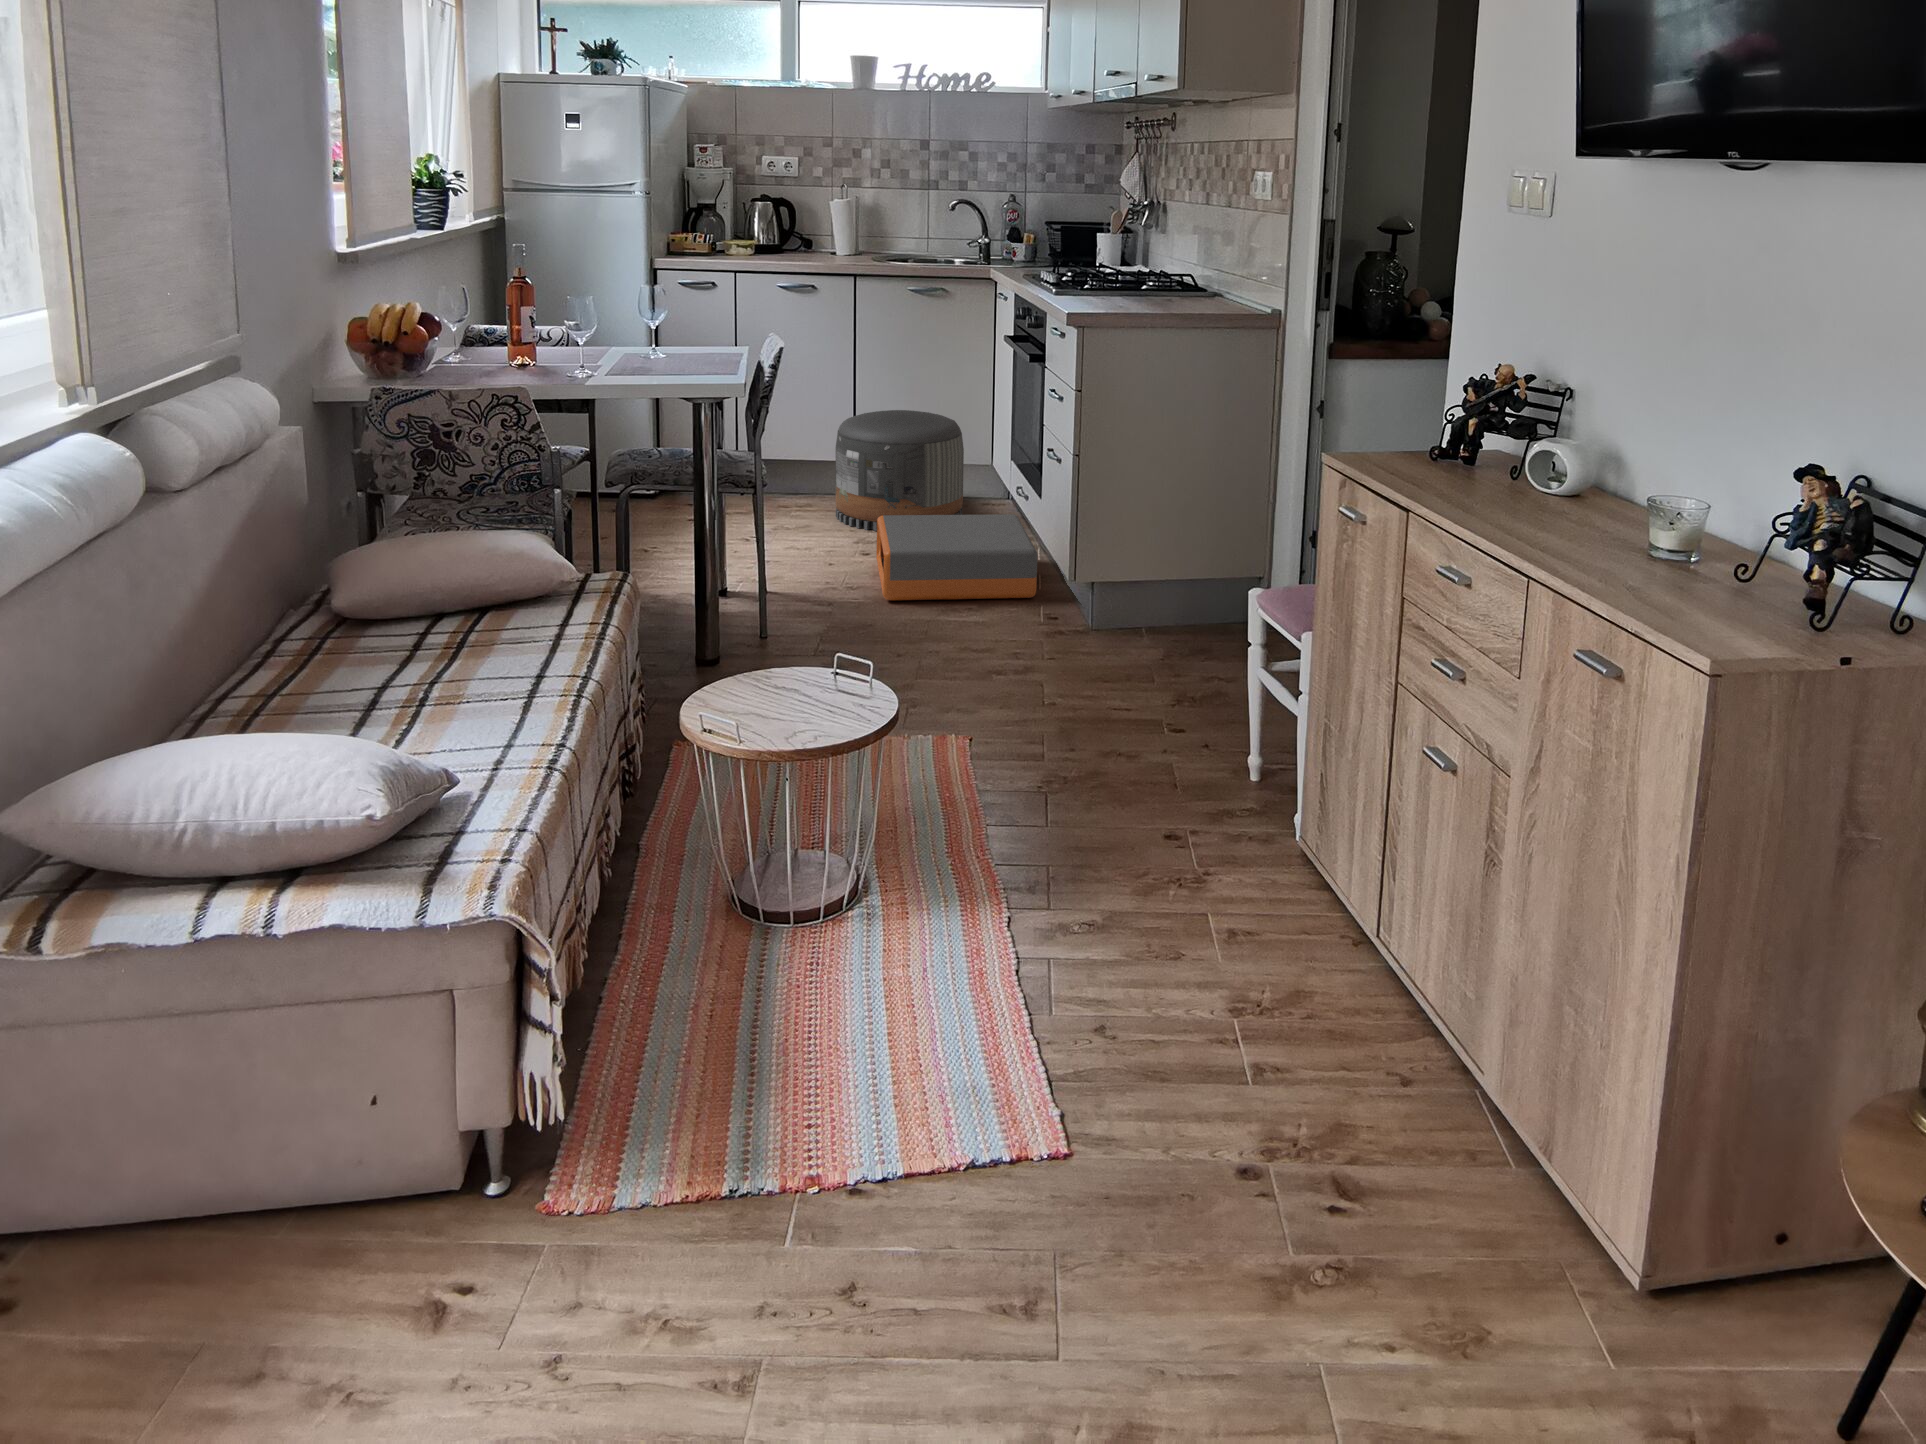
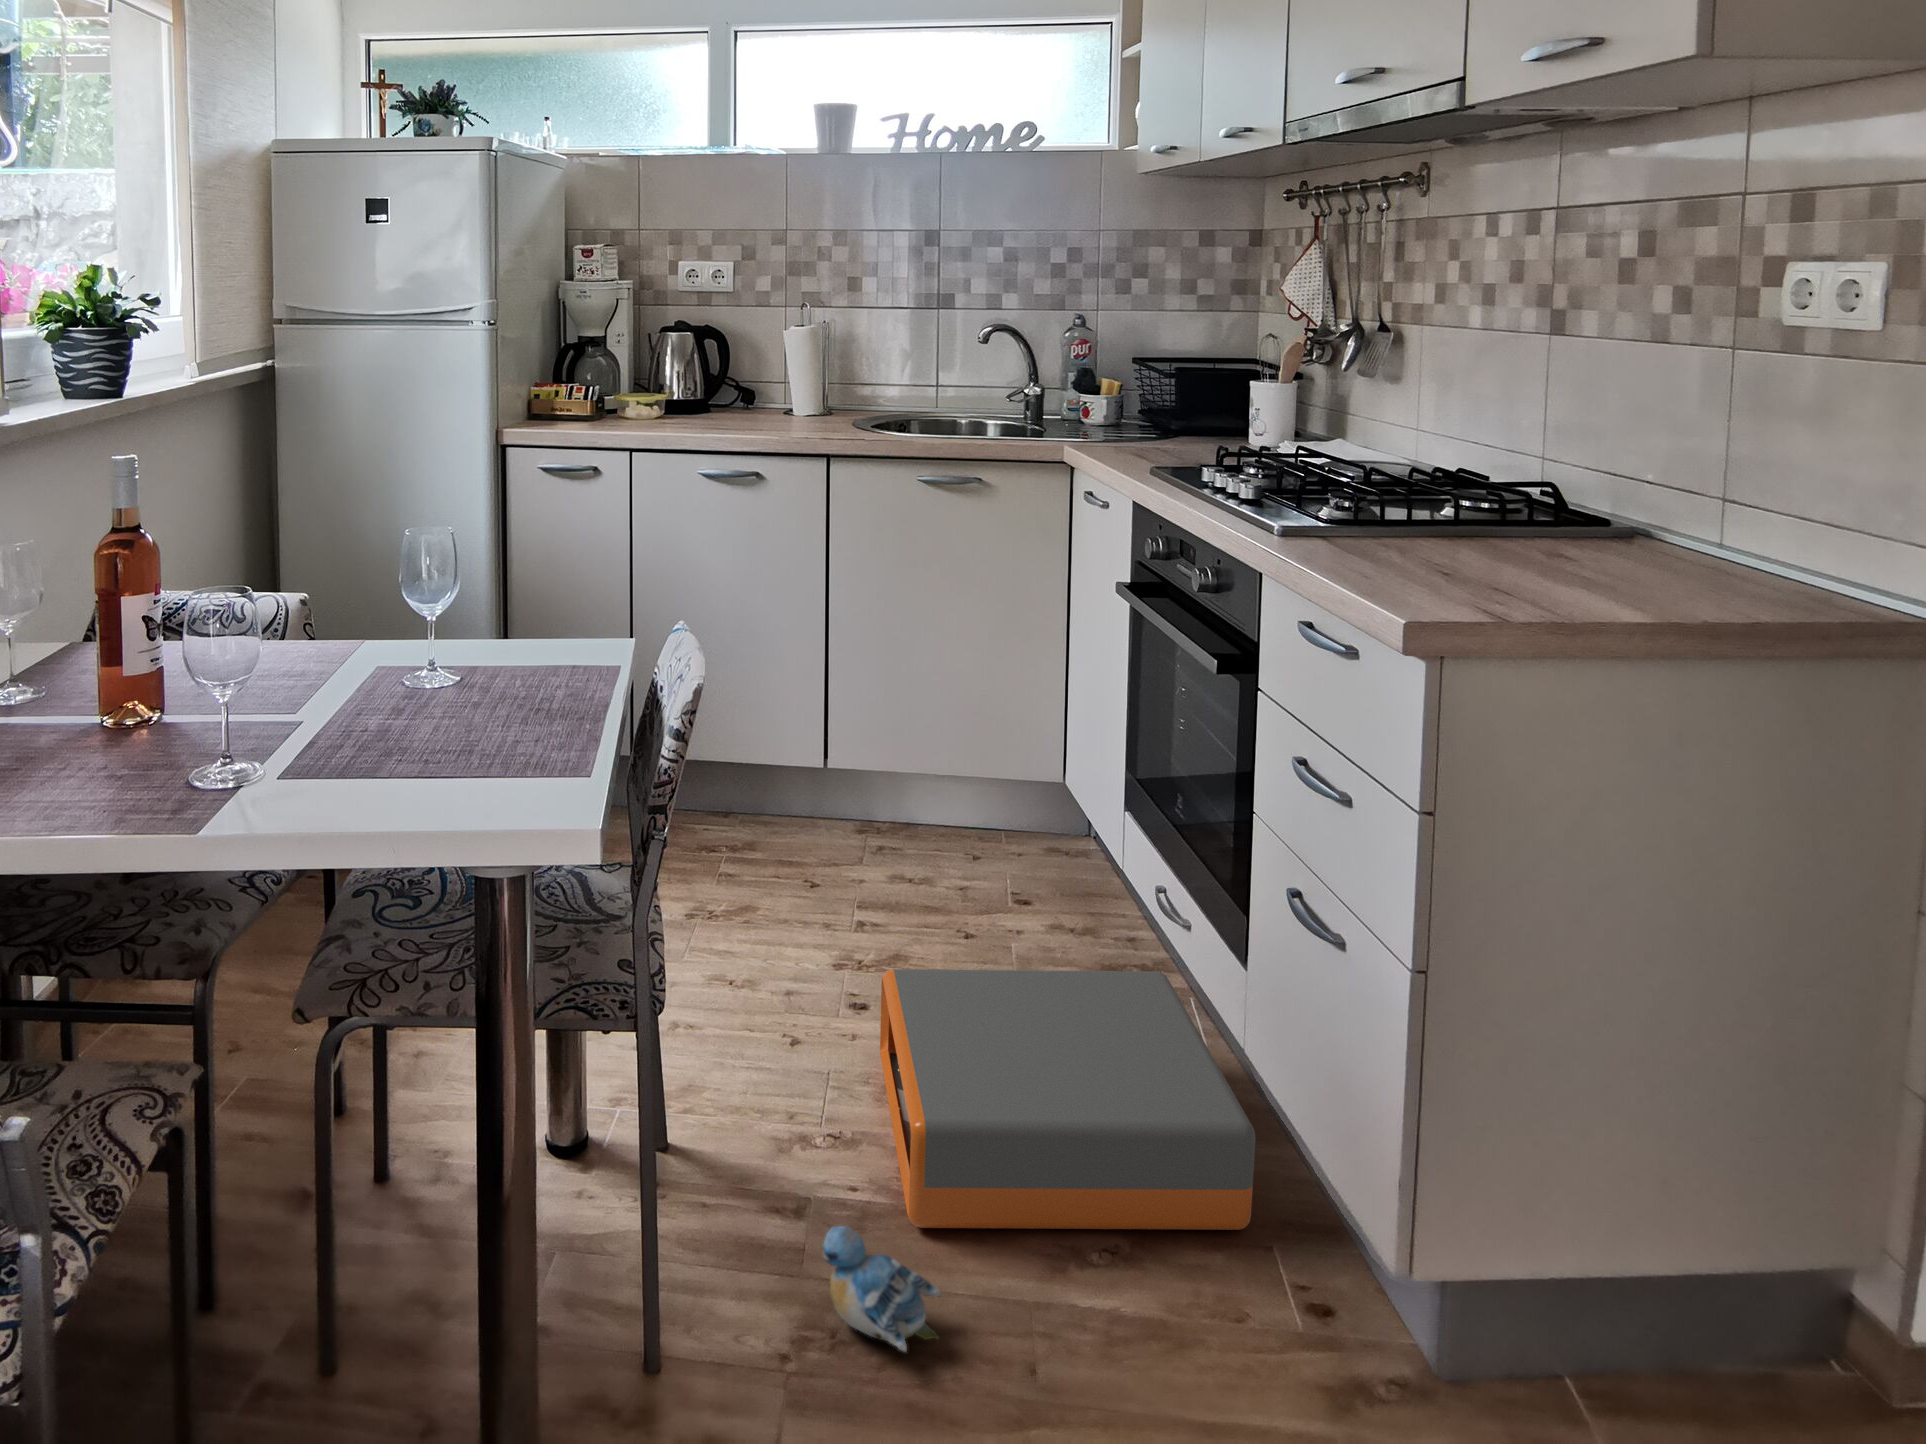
pouf: present [836,410,964,531] -> none [794,699,1026,951]
plush toy: none [842,582,894,623] -> present [821,1226,941,1352]

